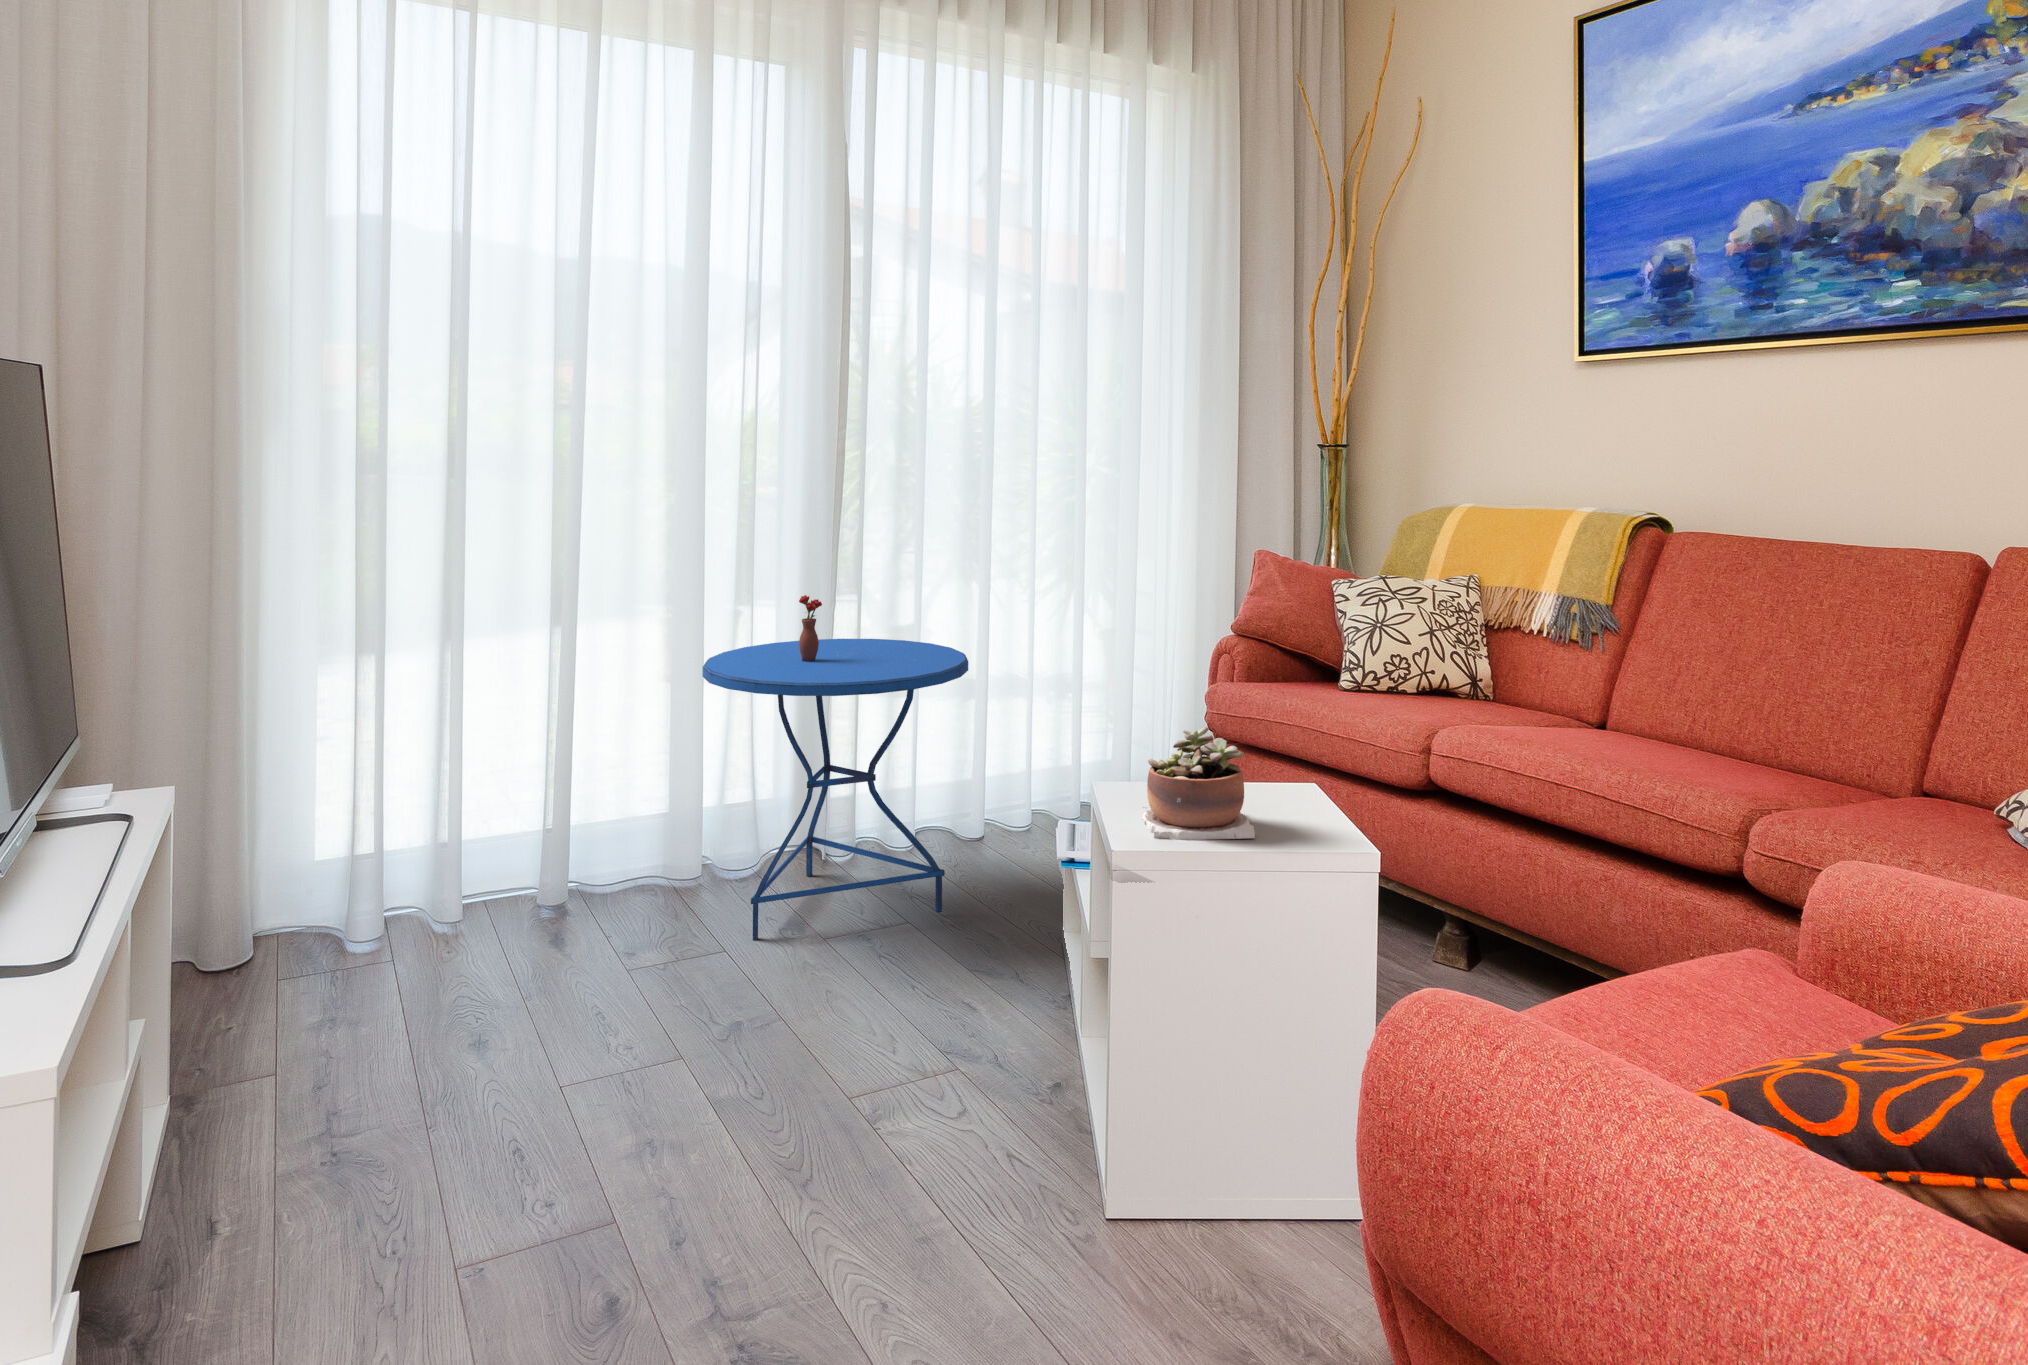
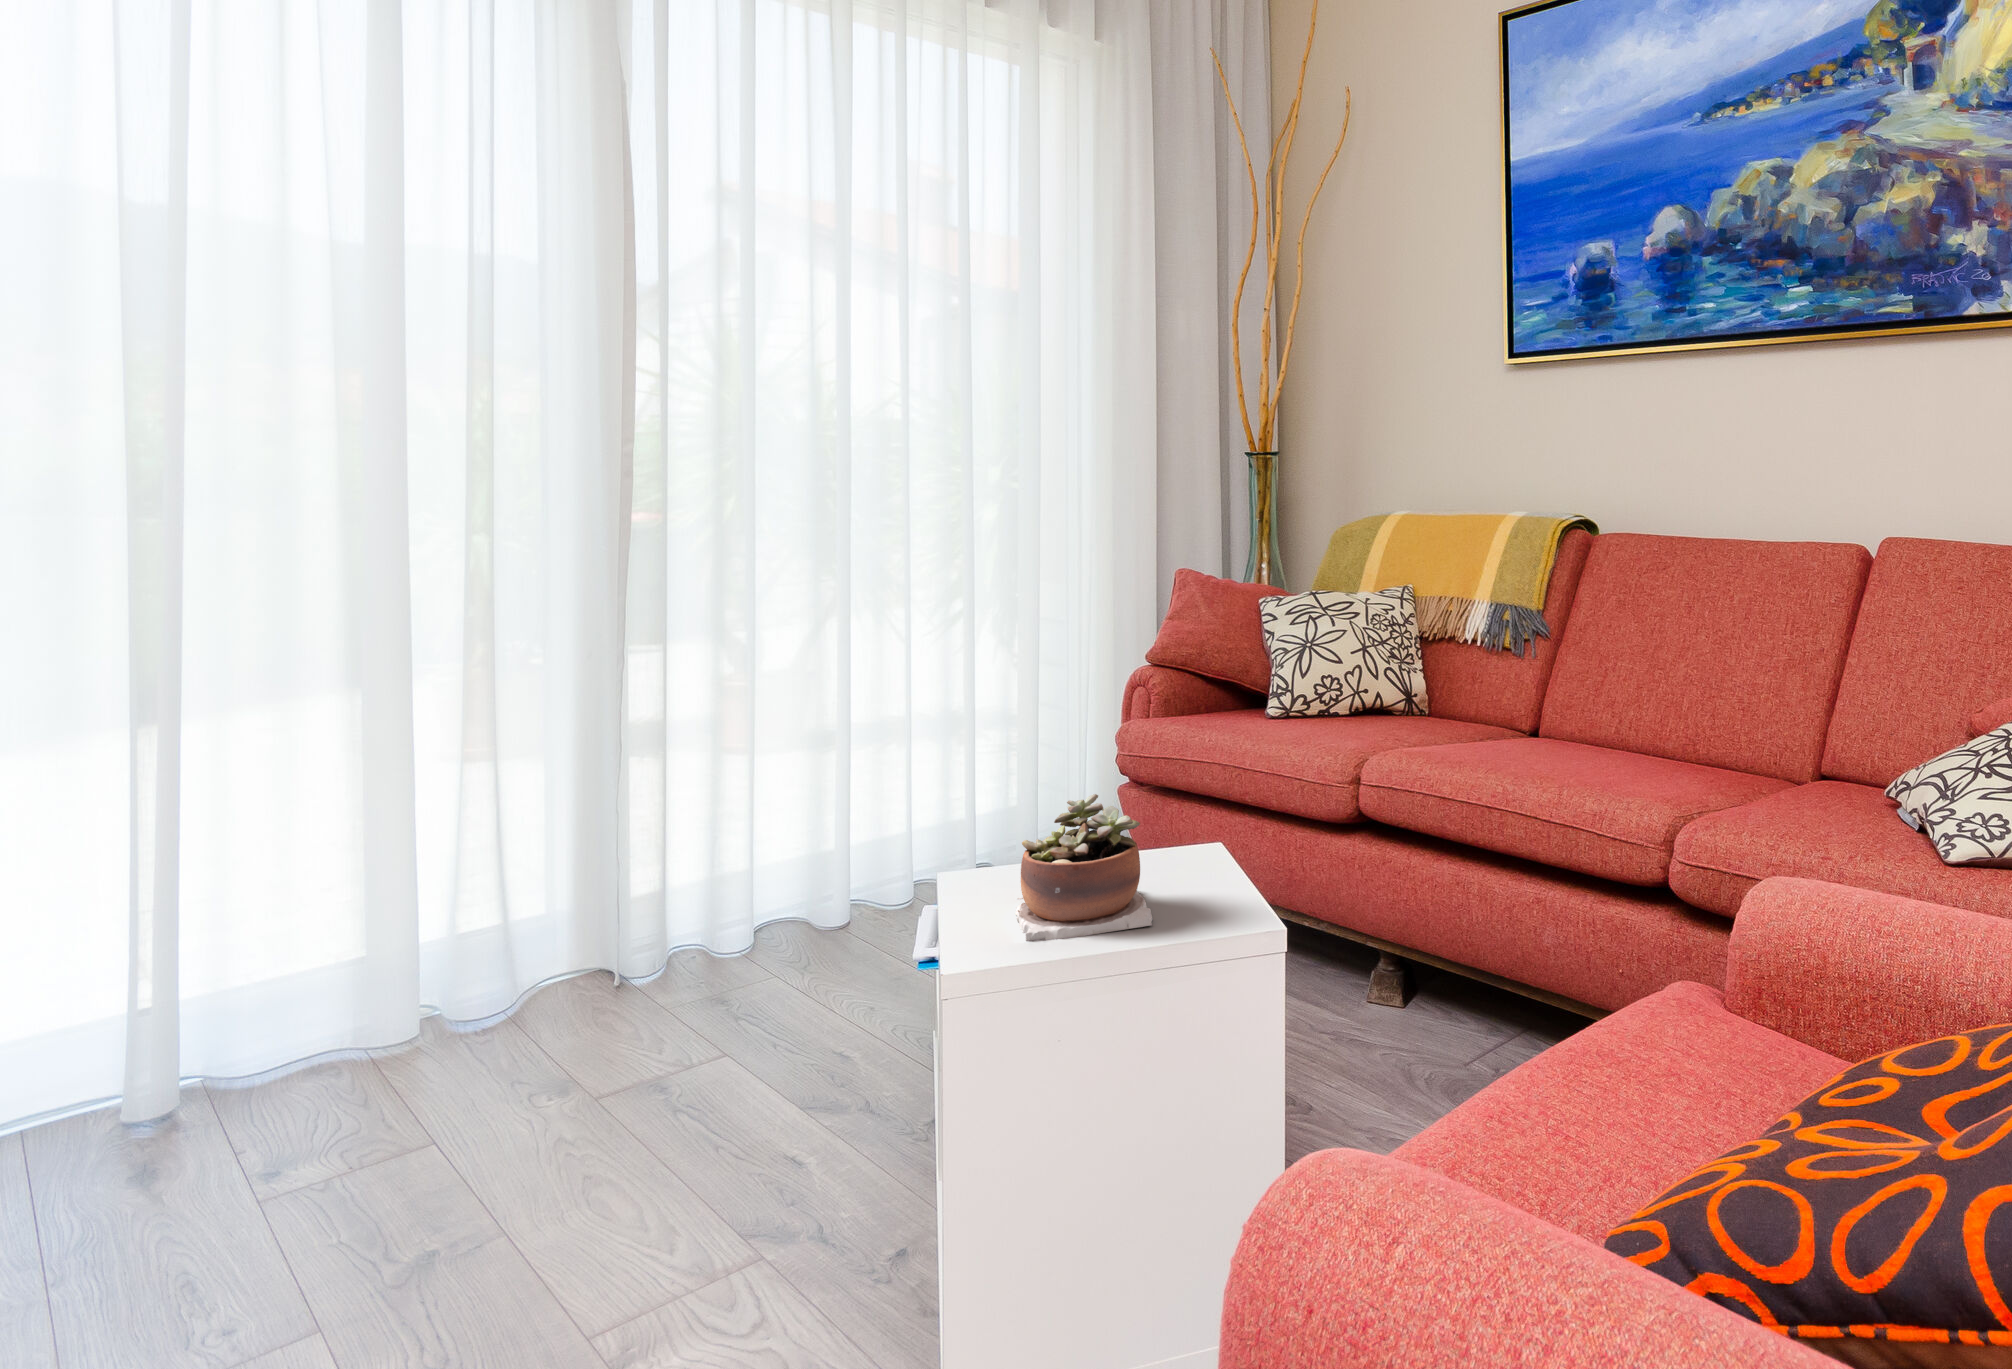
side table: present [703,595,968,940] -> none [445,651,825,1108]

